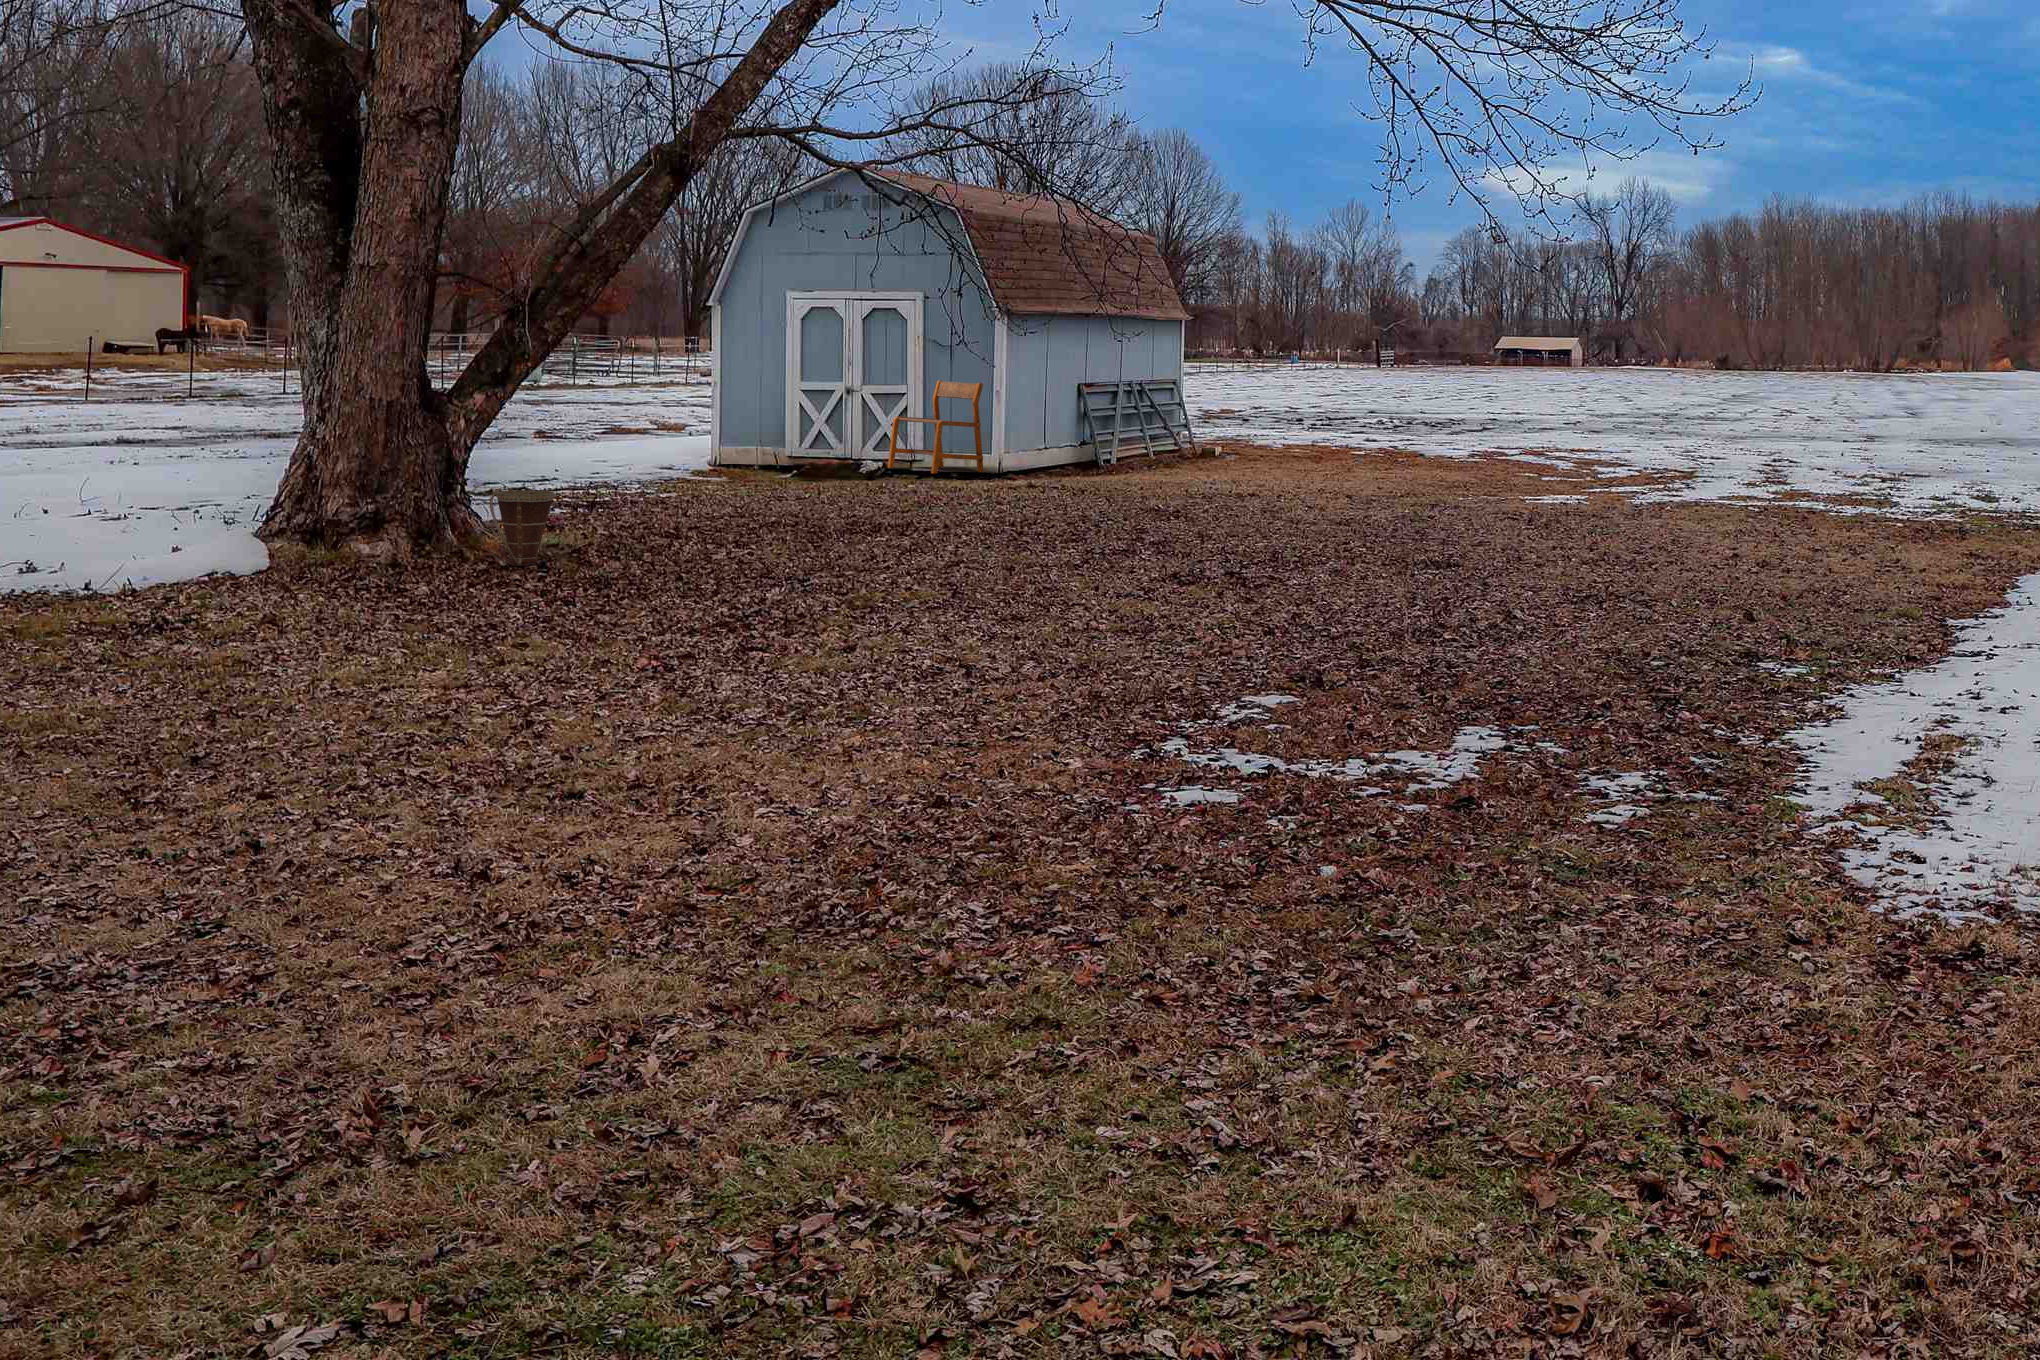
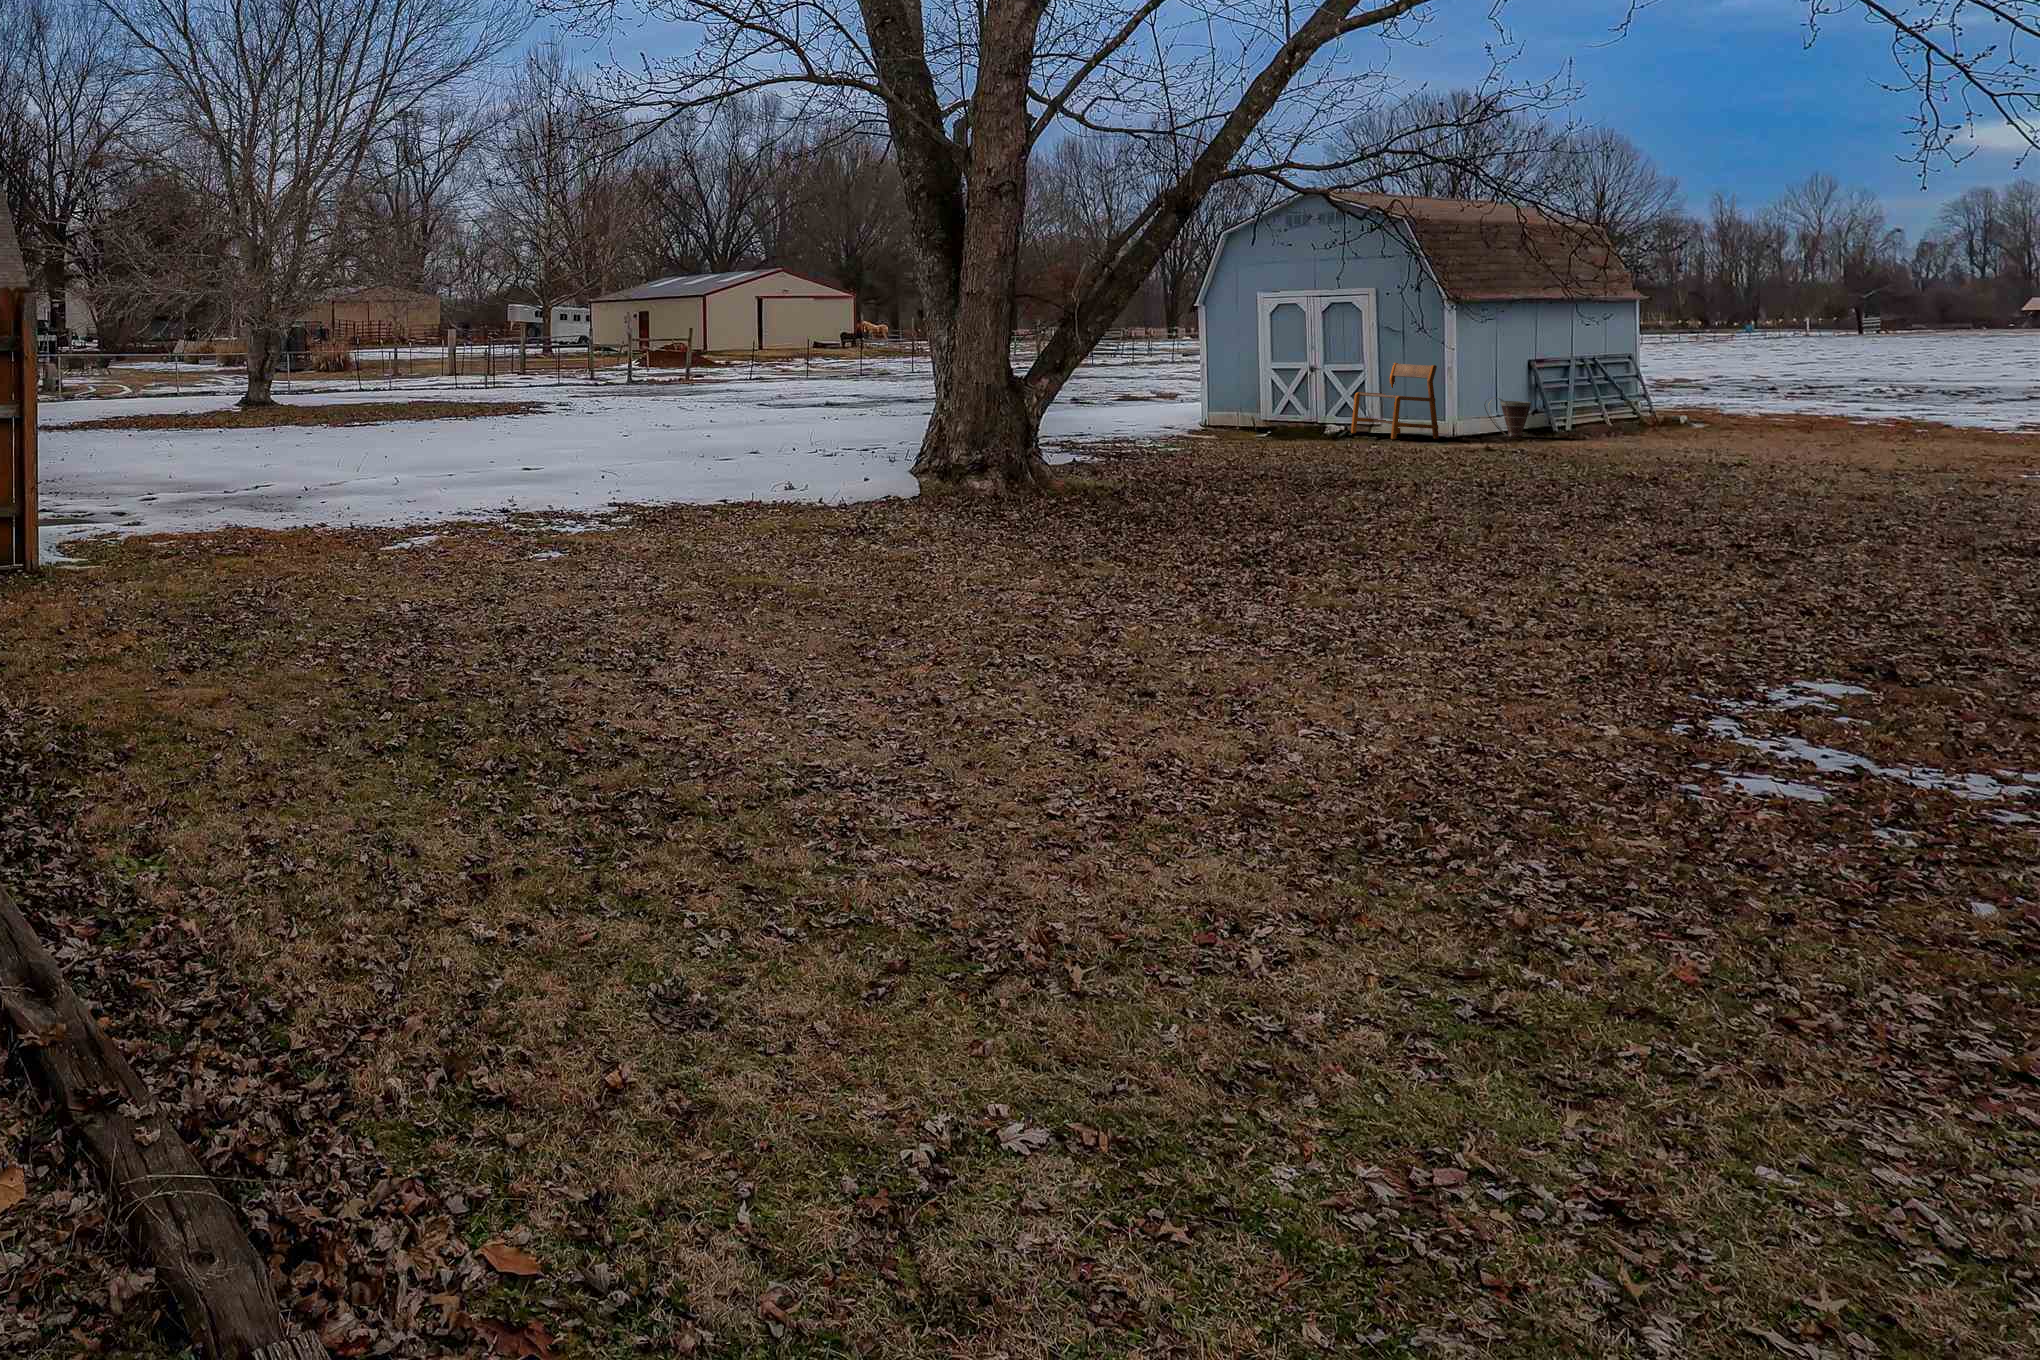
basket: present [469,485,554,566] -> present [1484,398,1531,438]

